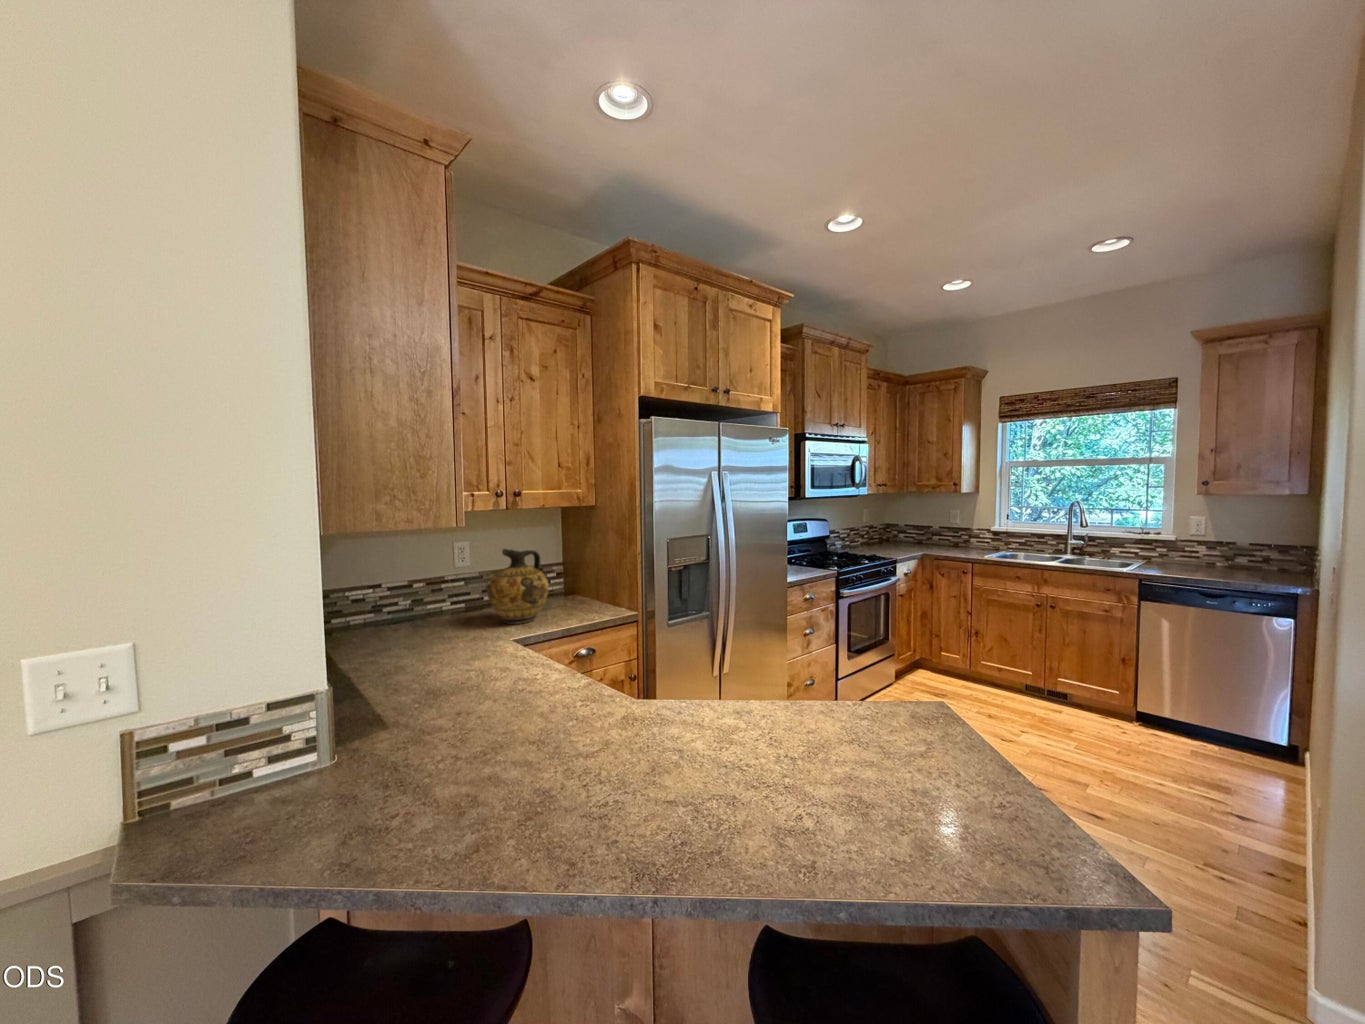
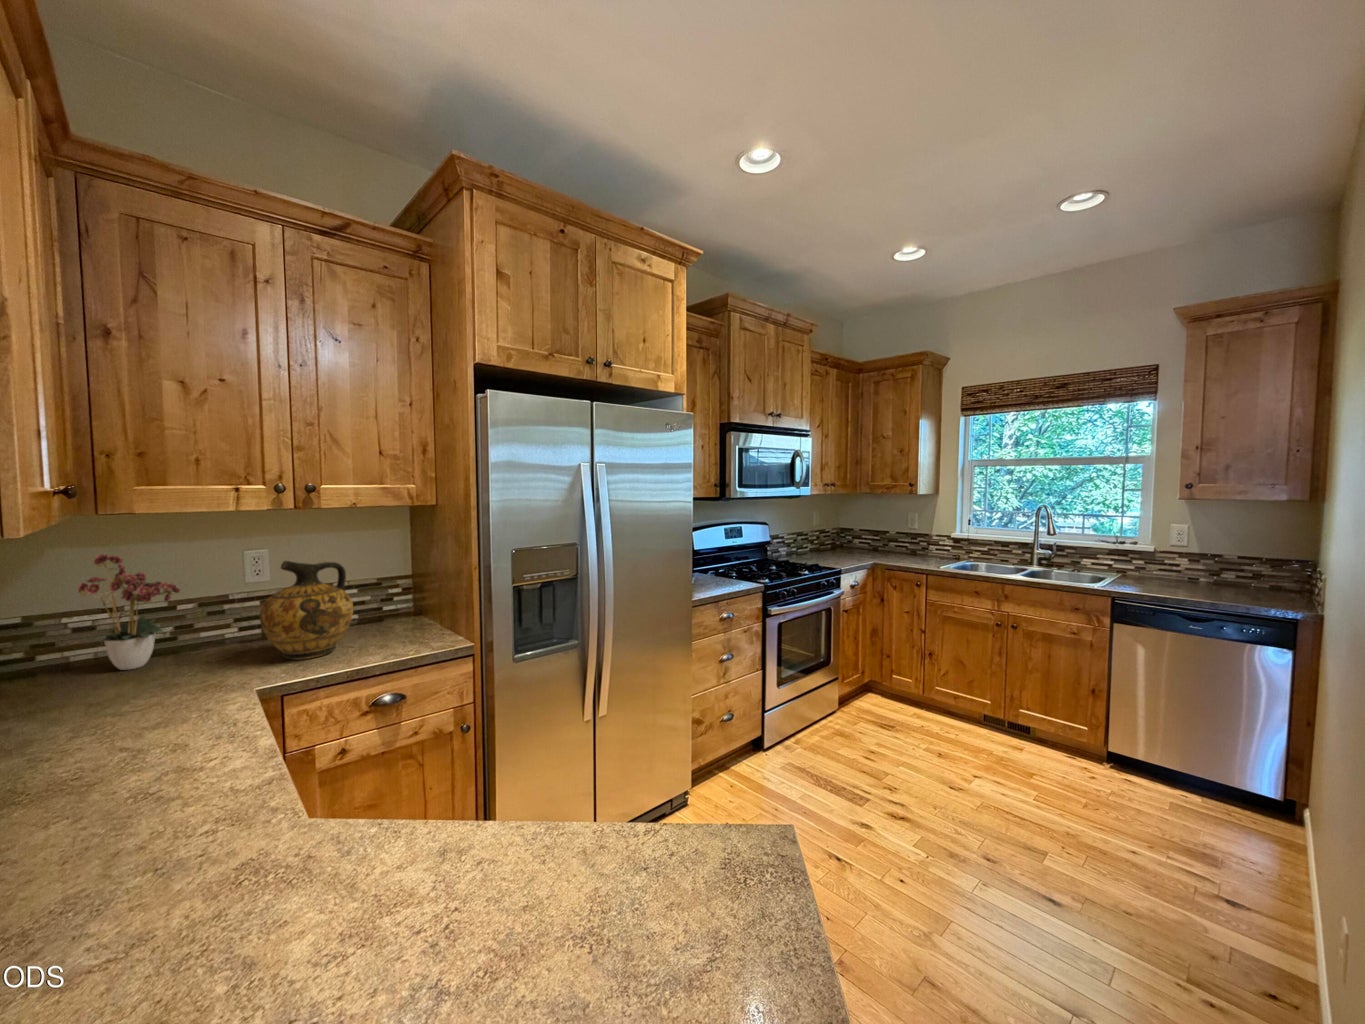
flower arrangement: none [362,539,433,631] -> present [78,554,180,670]

